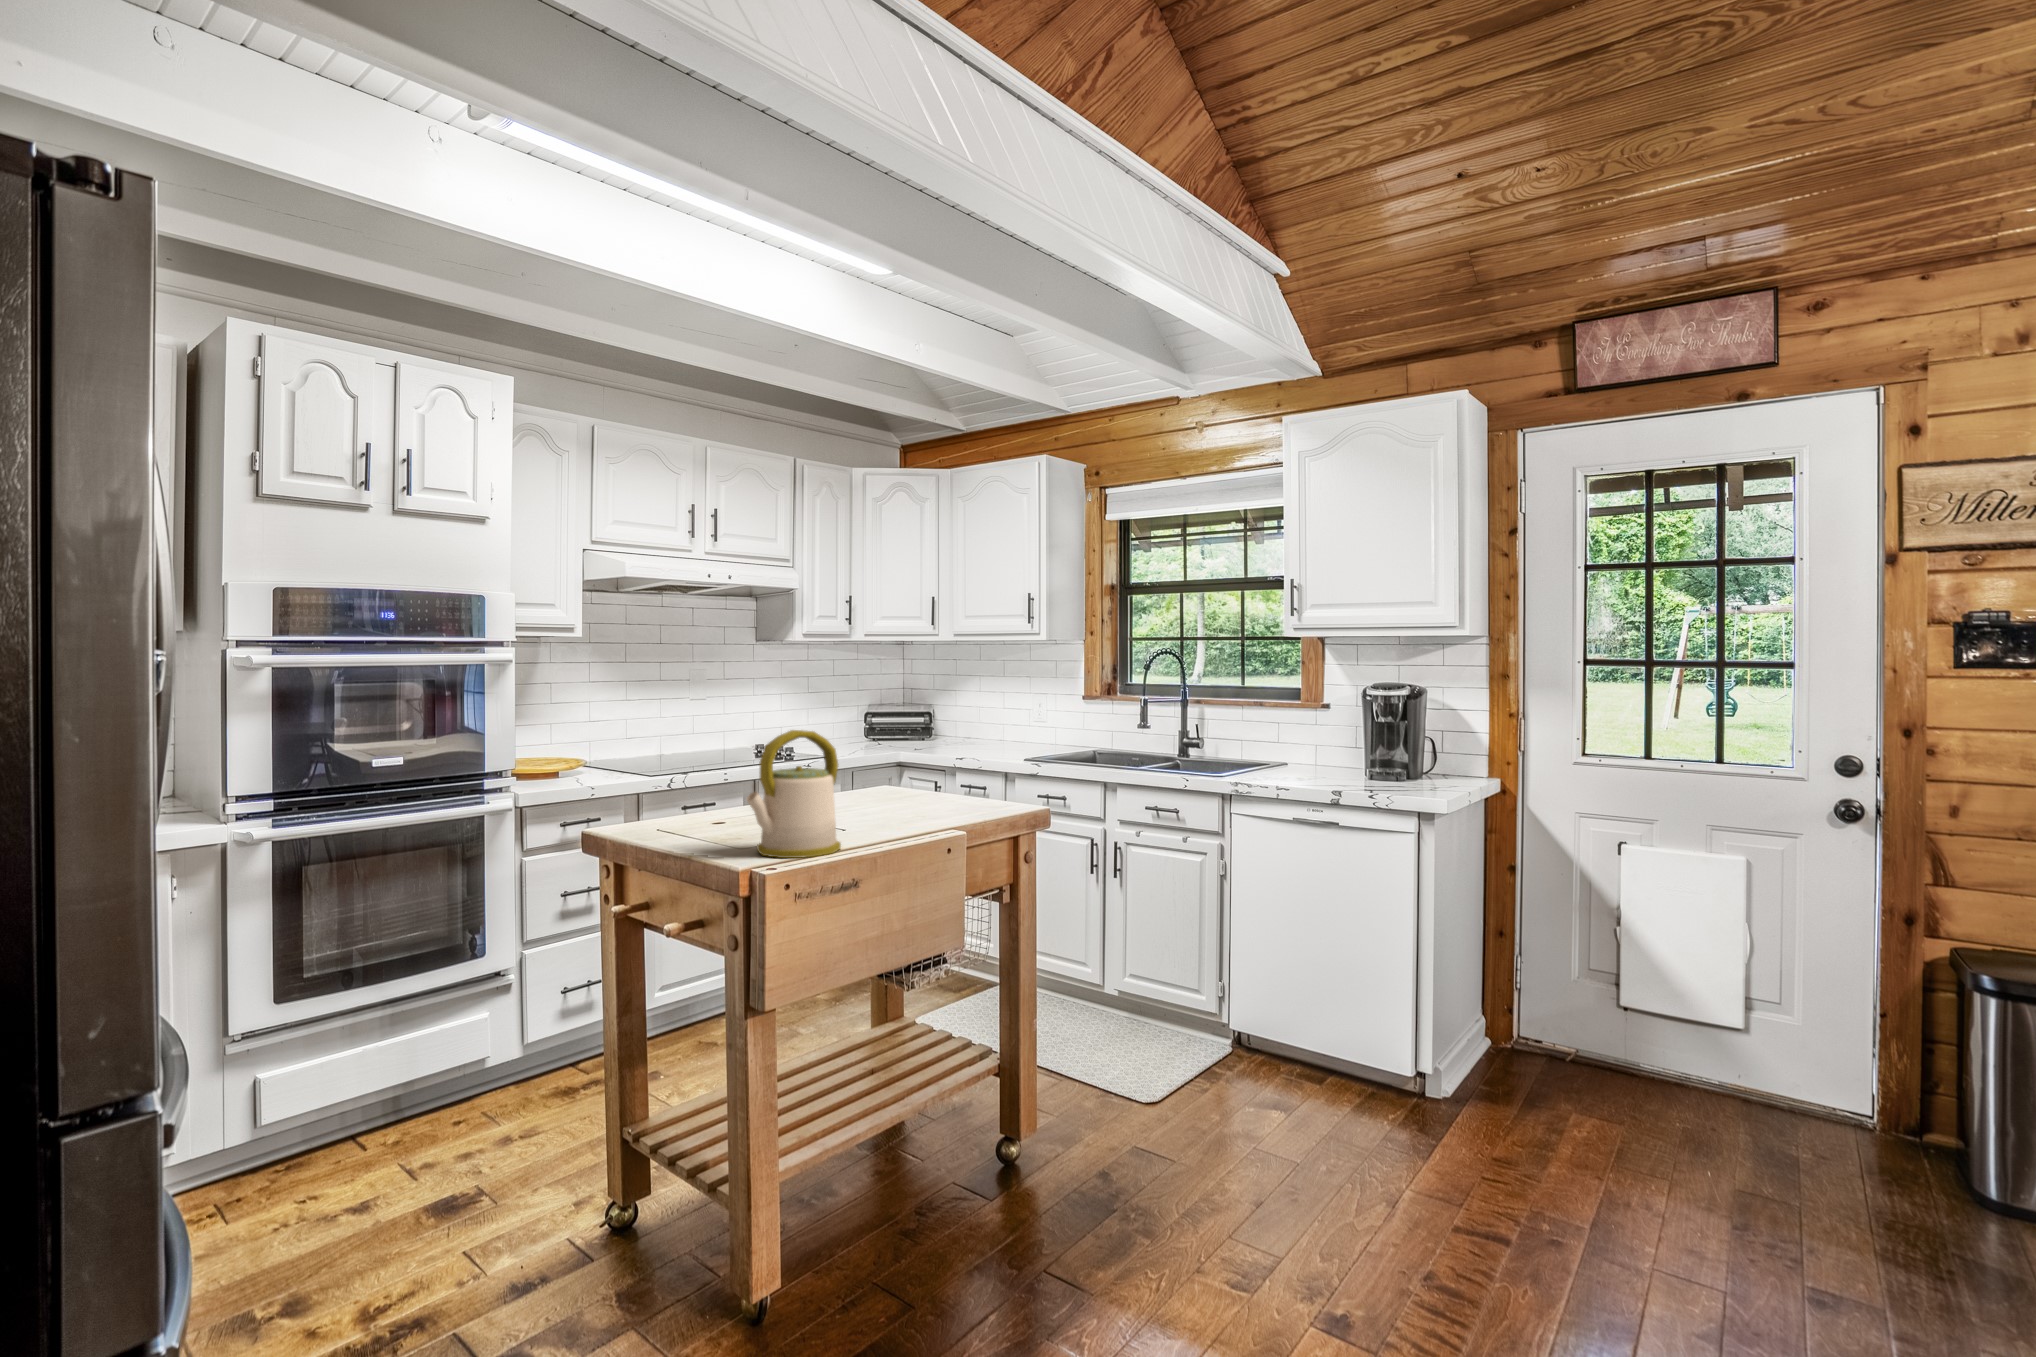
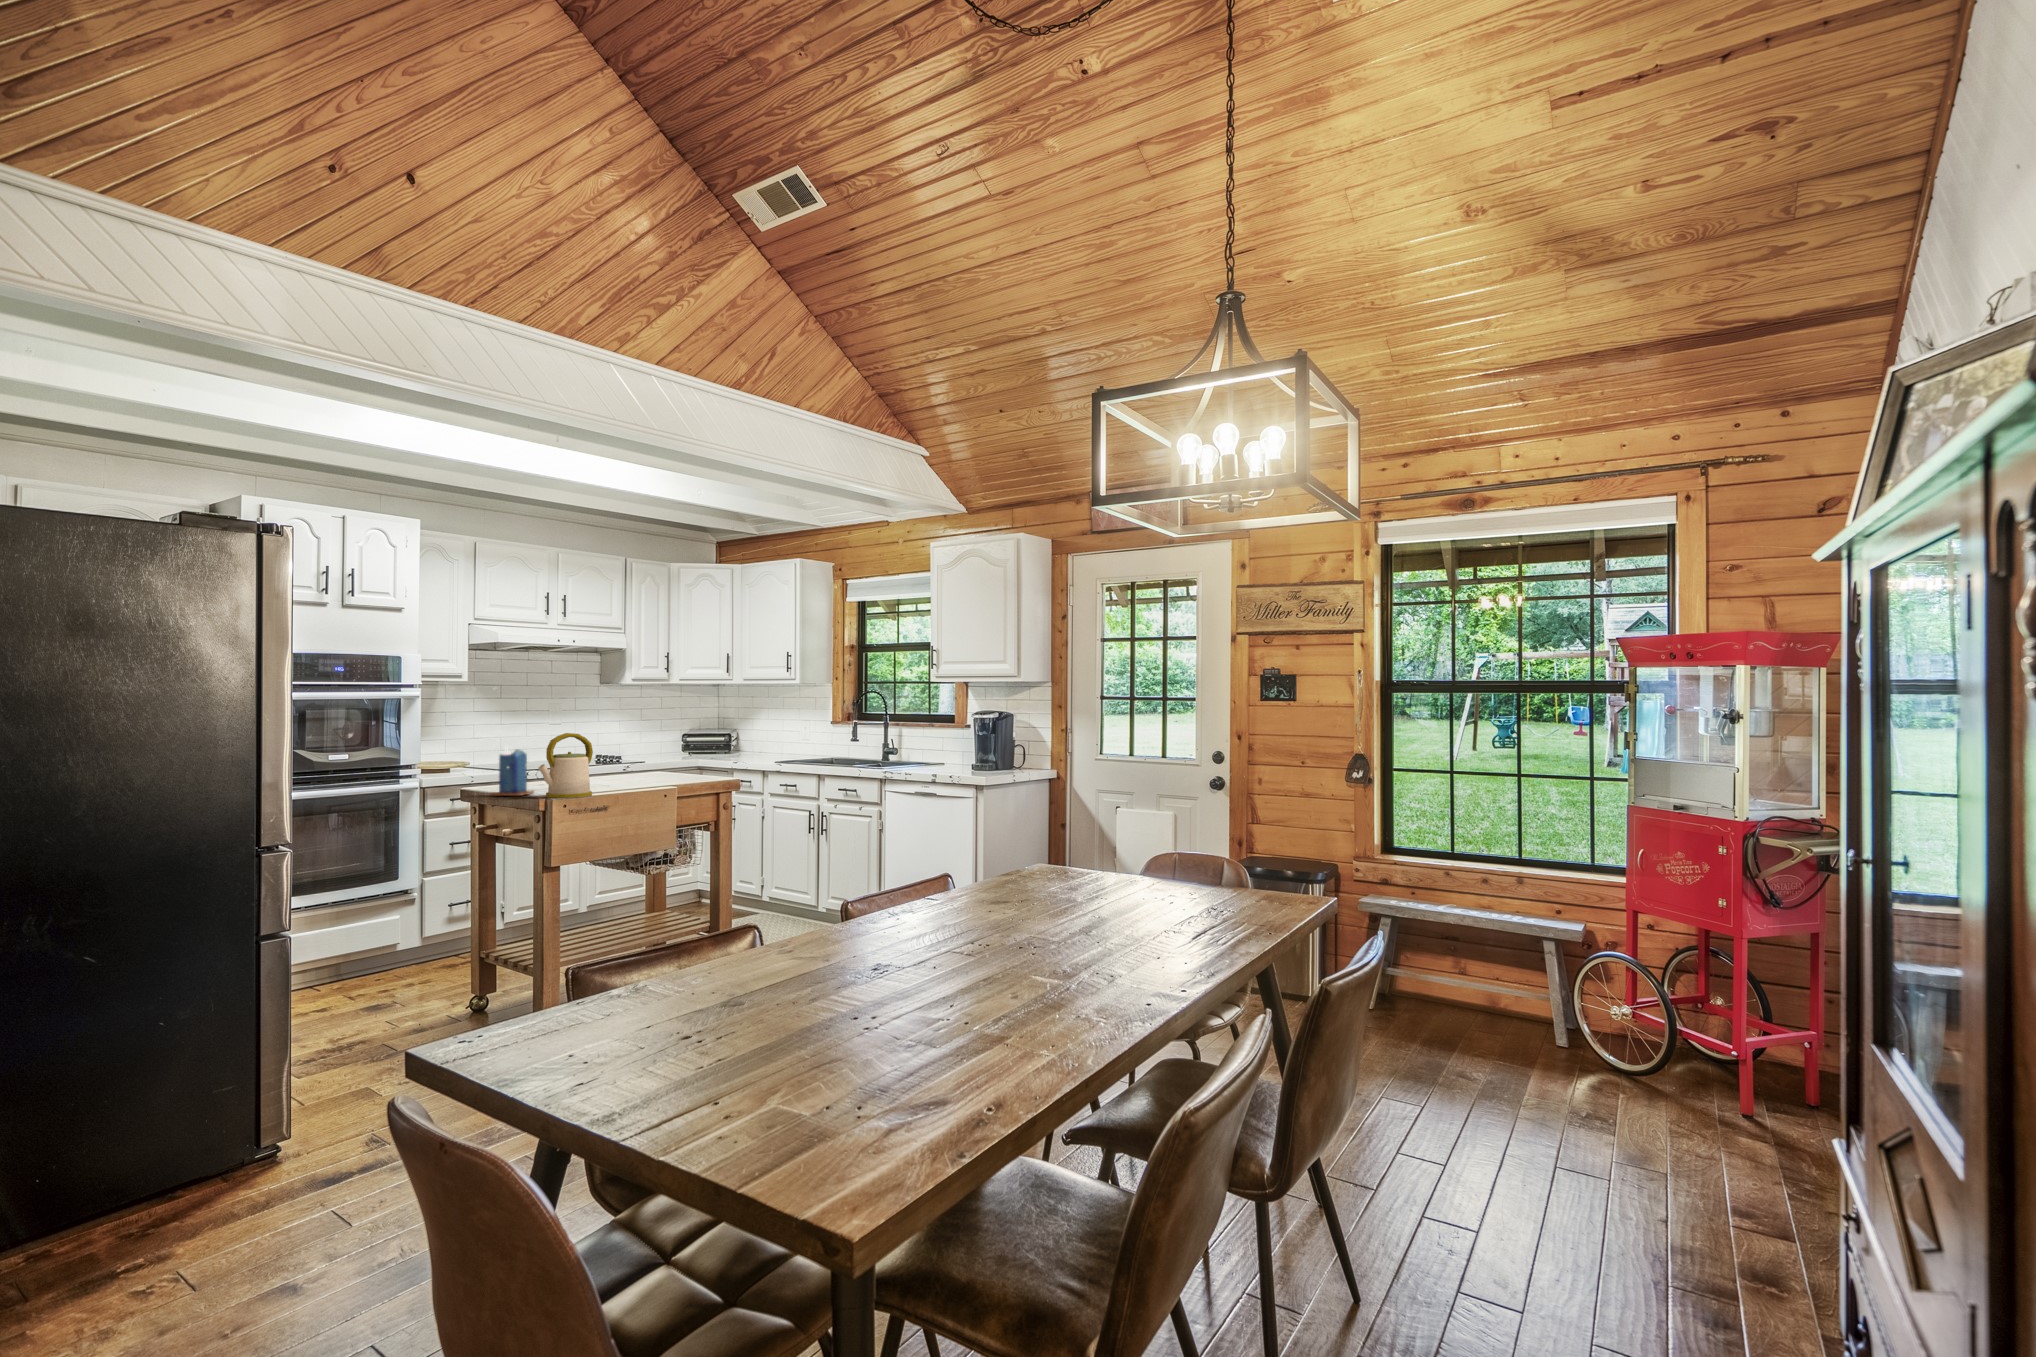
candle: none [653,753,727,849] -> present [492,747,534,796]

